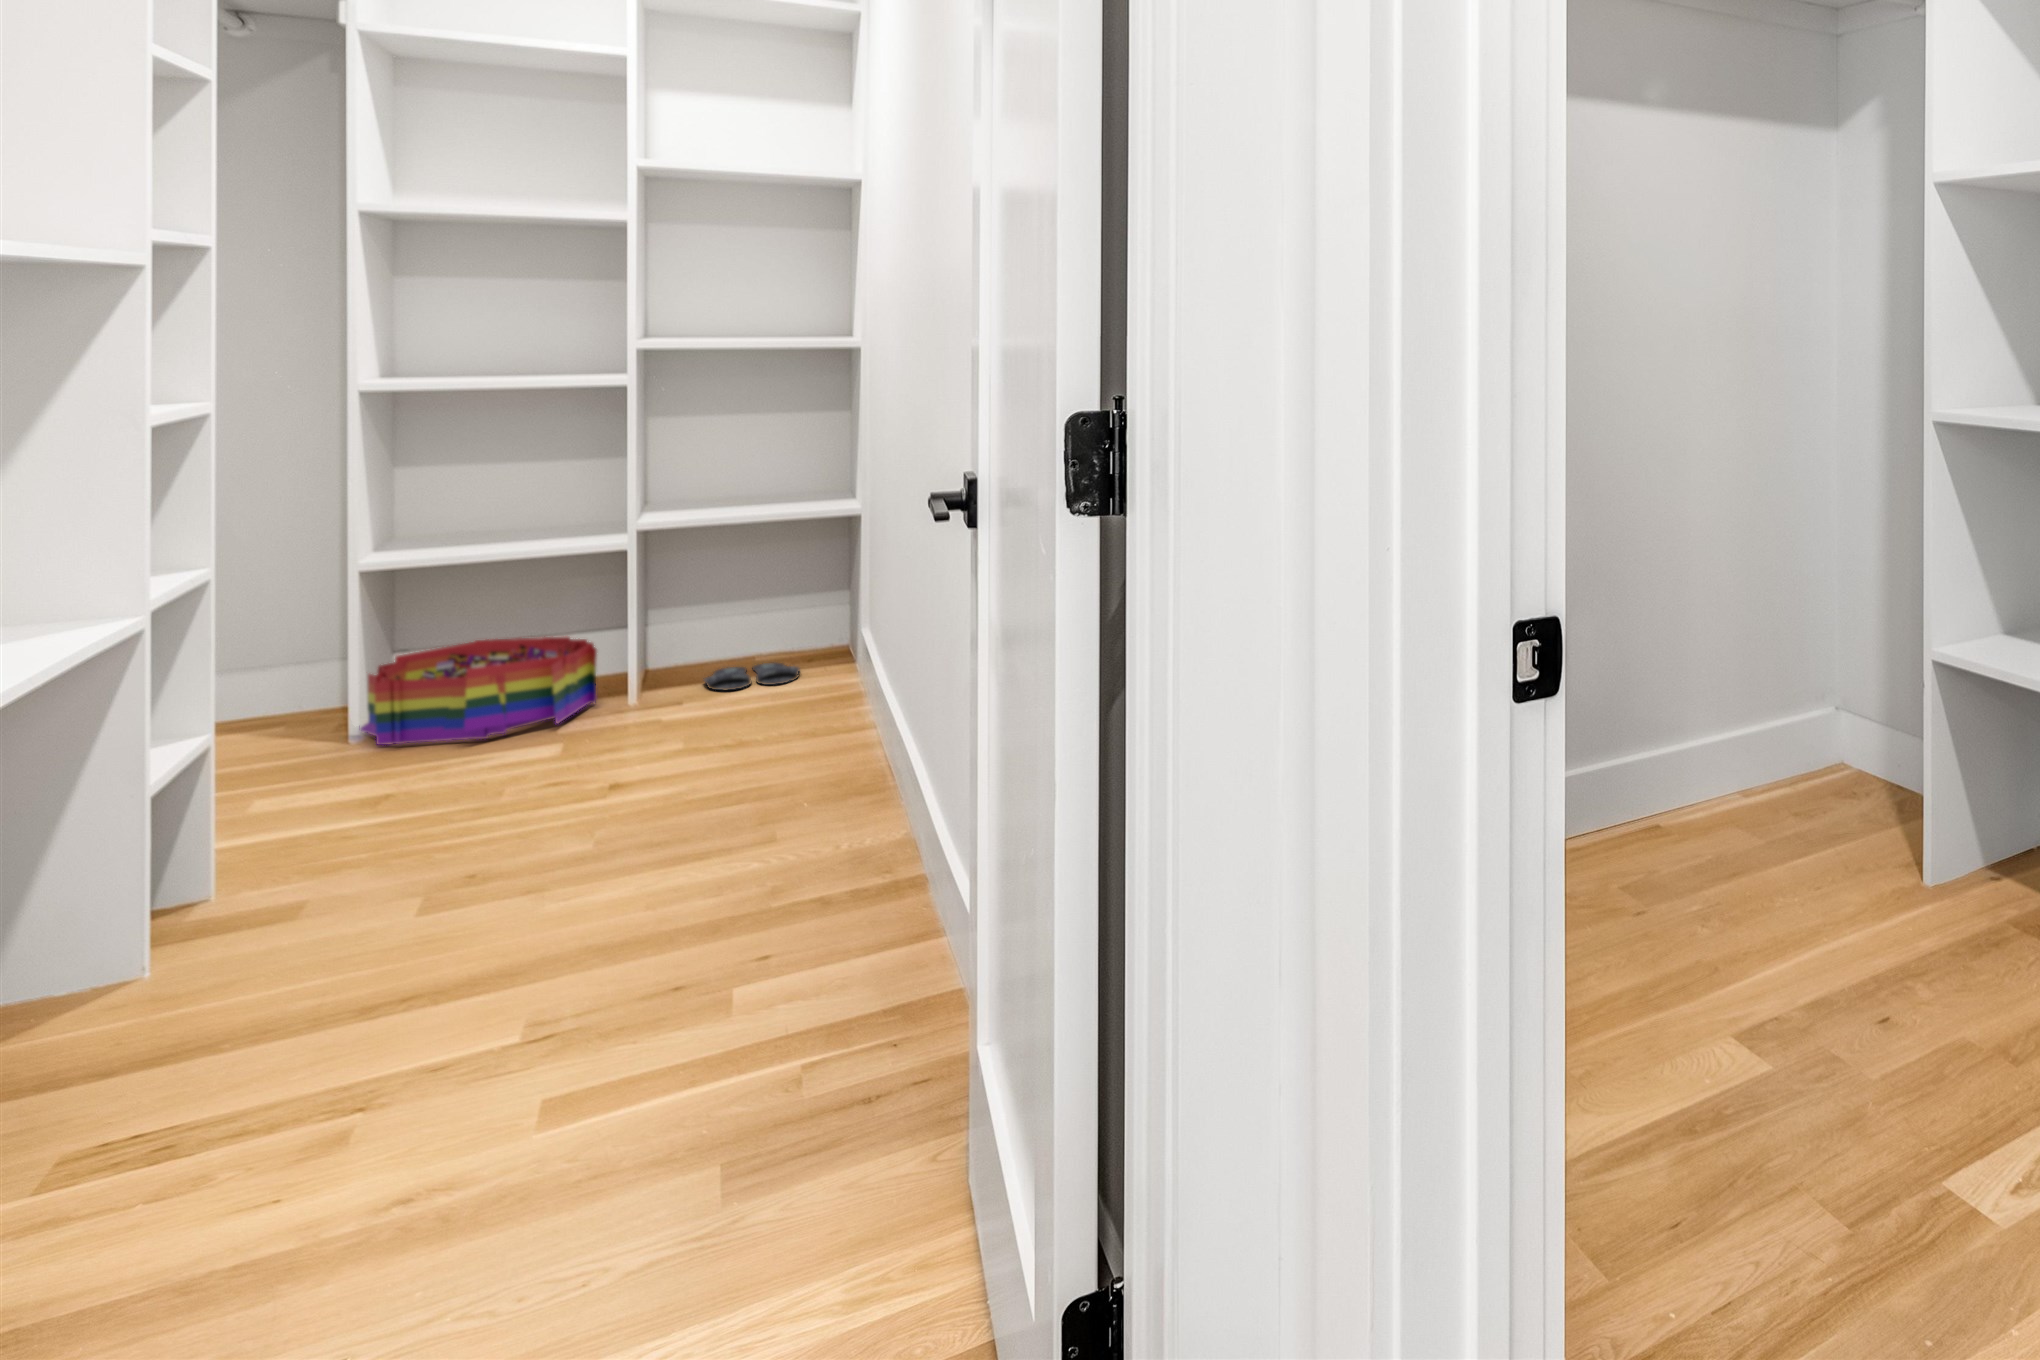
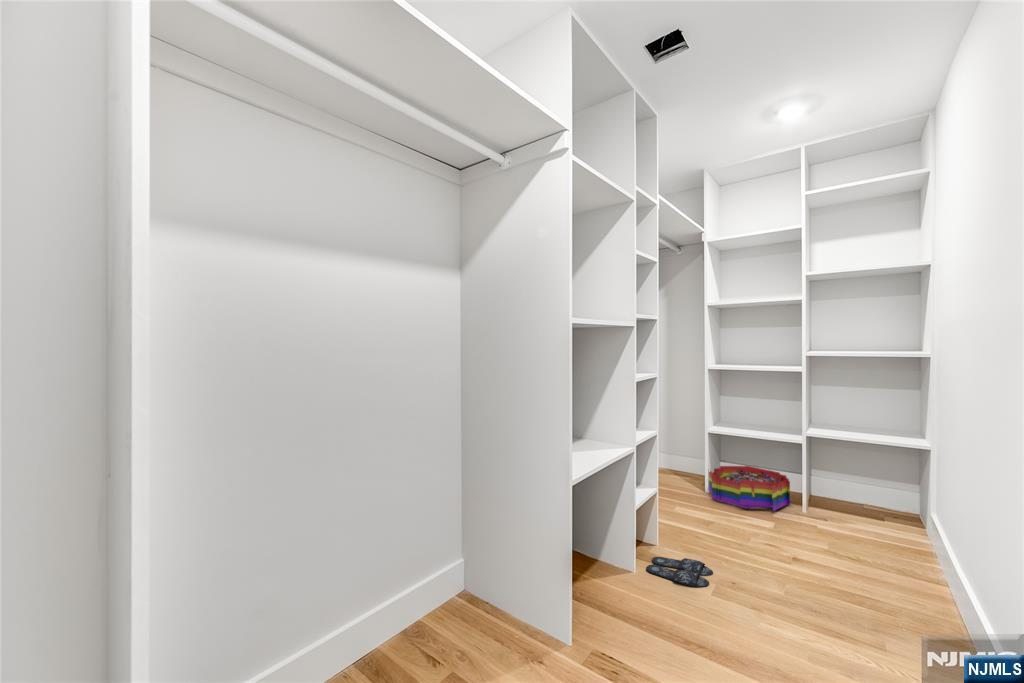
slippers: present [704,662,800,690] -> present [646,557,713,587]

